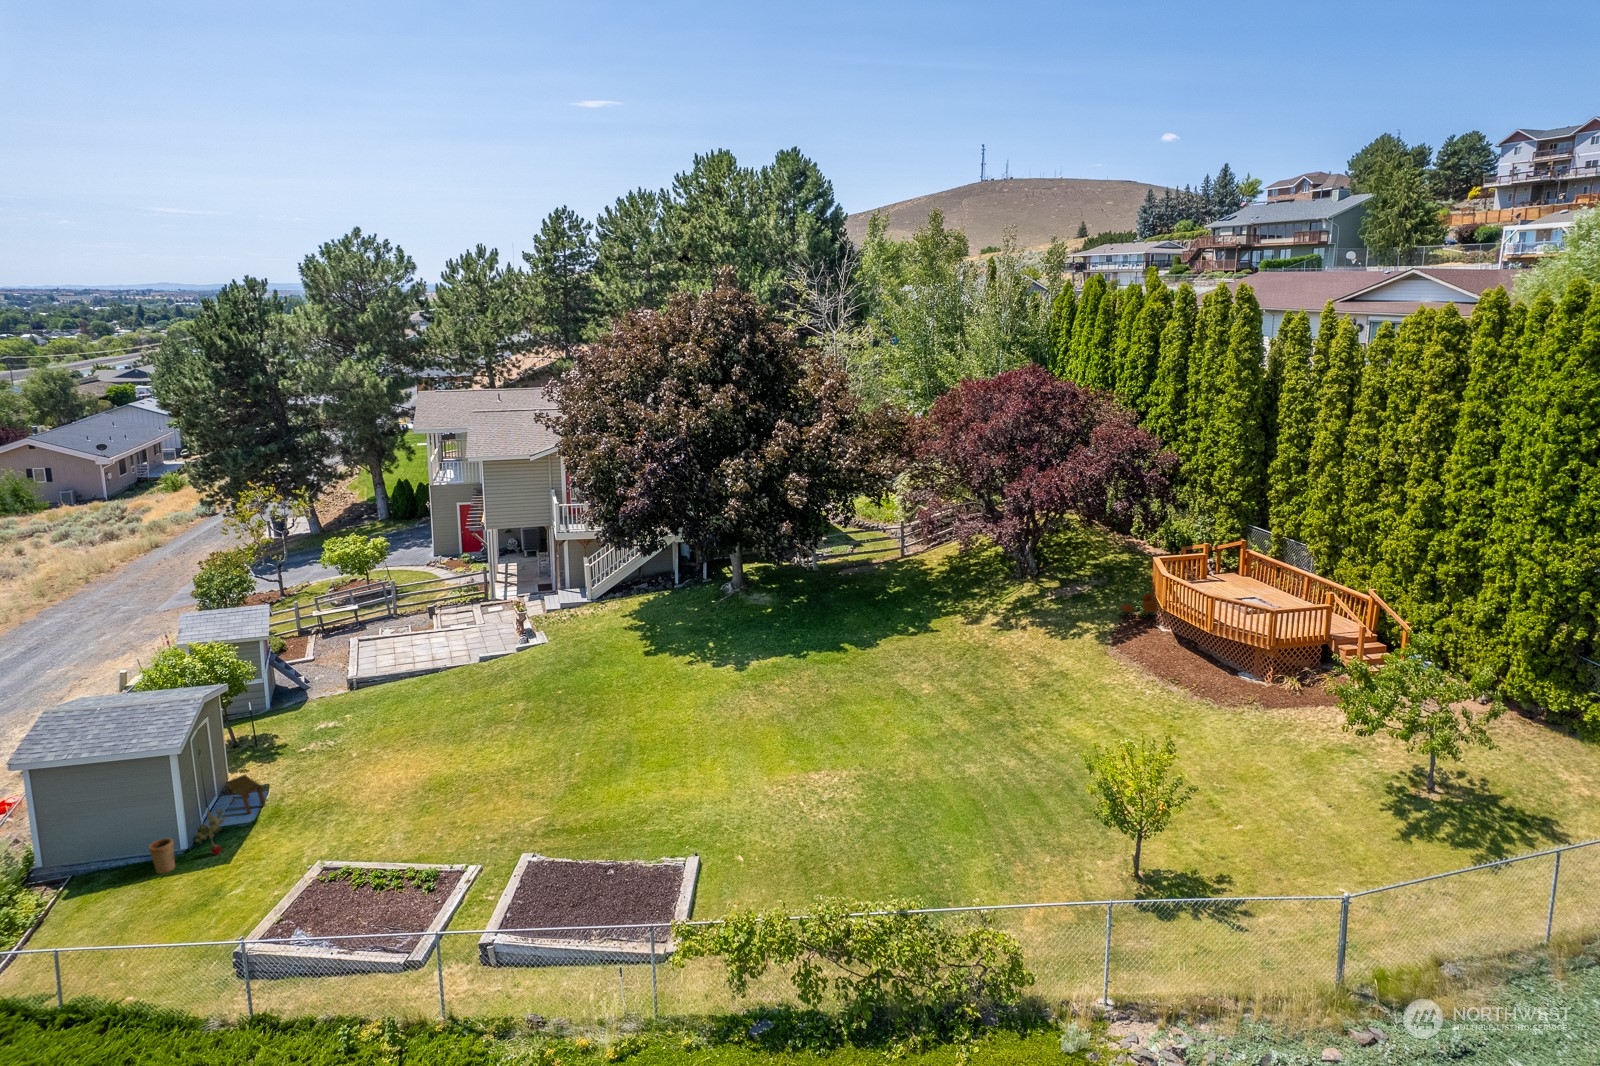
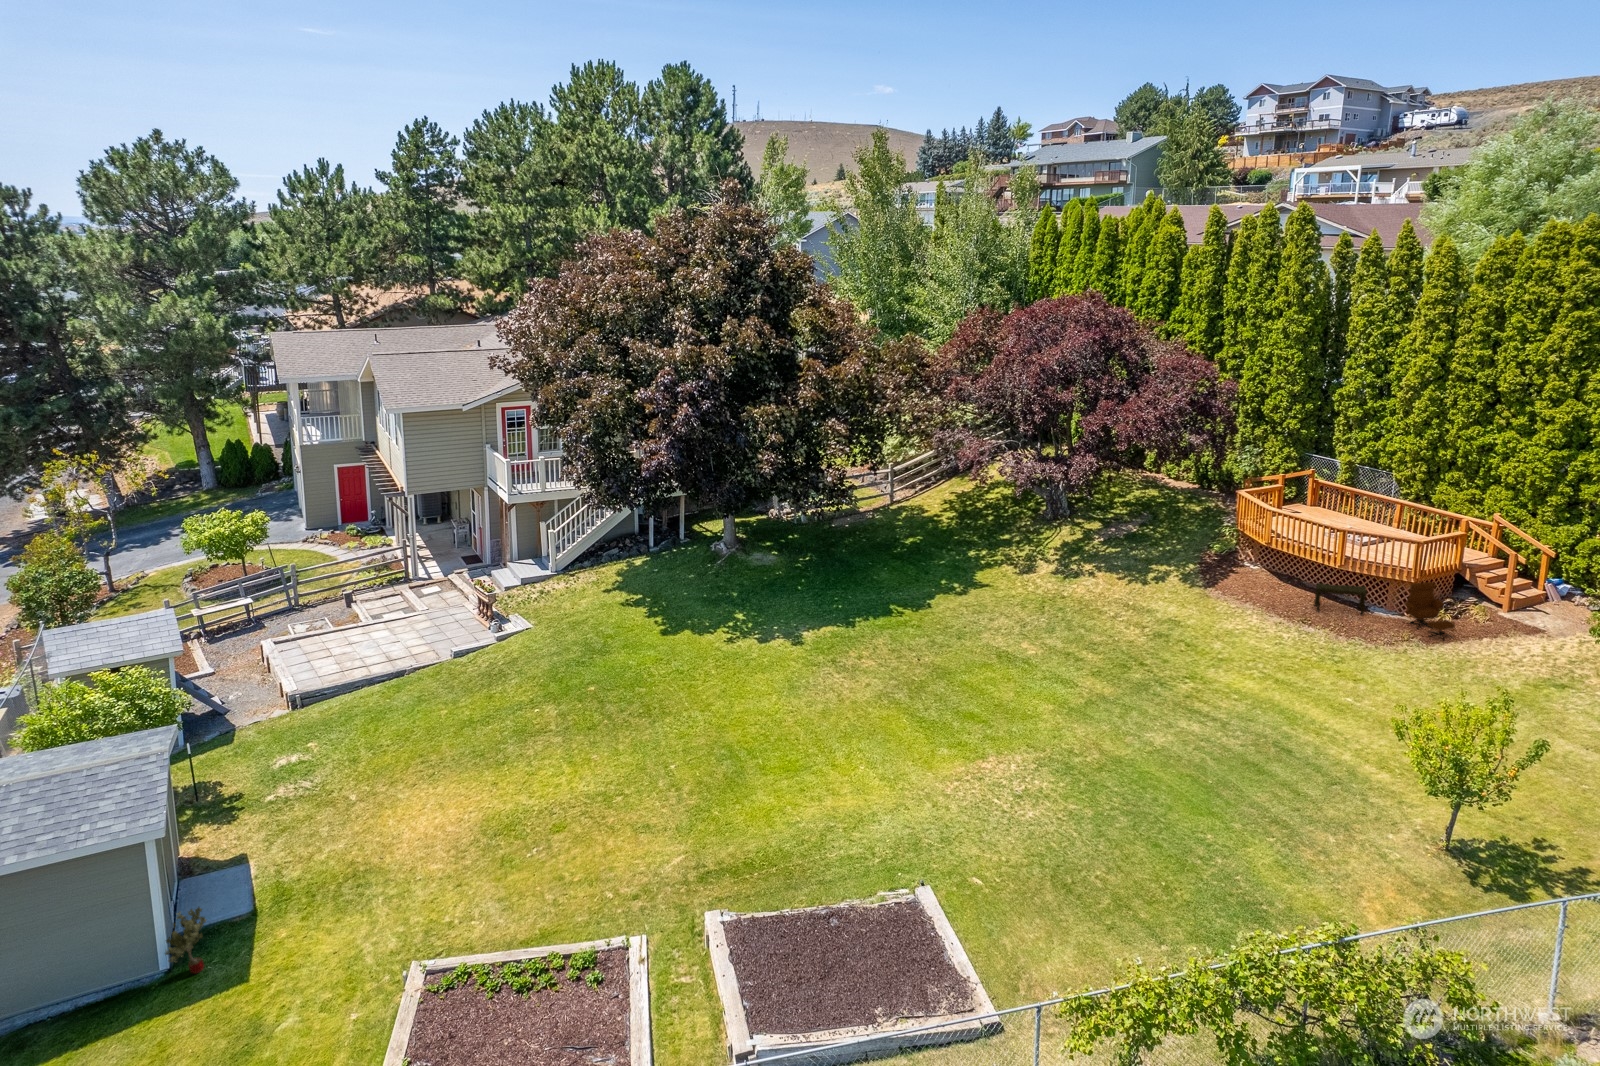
lounge chair: present [1122,582,1157,617] -> present [1404,582,1455,640]
bench: present [225,775,266,814] -> present [1314,583,1367,615]
basket: present [149,838,175,874] -> none [97,961,139,1015]

